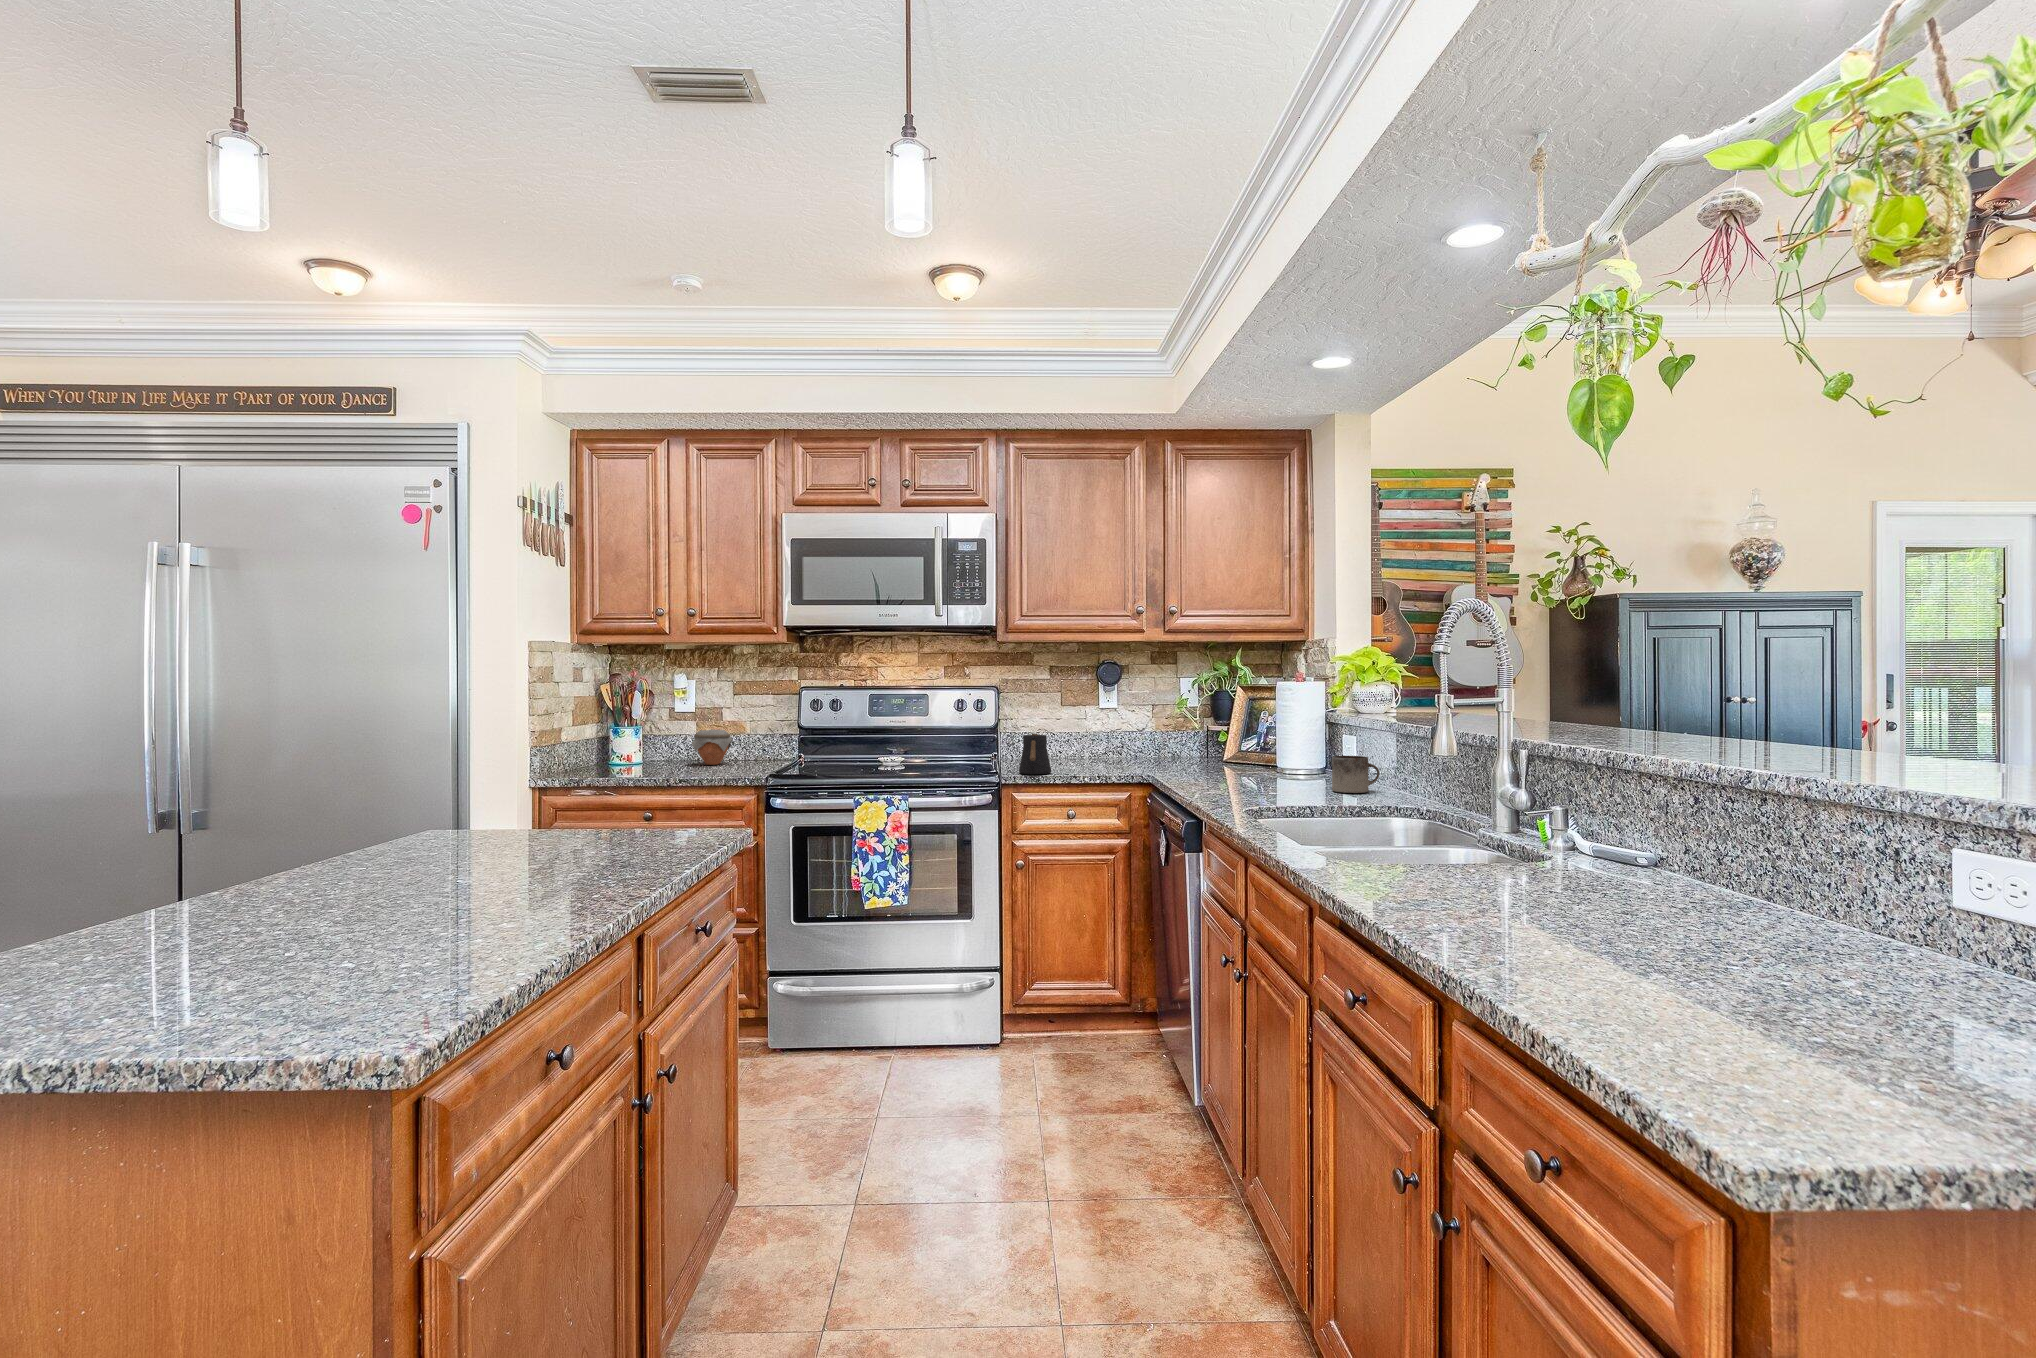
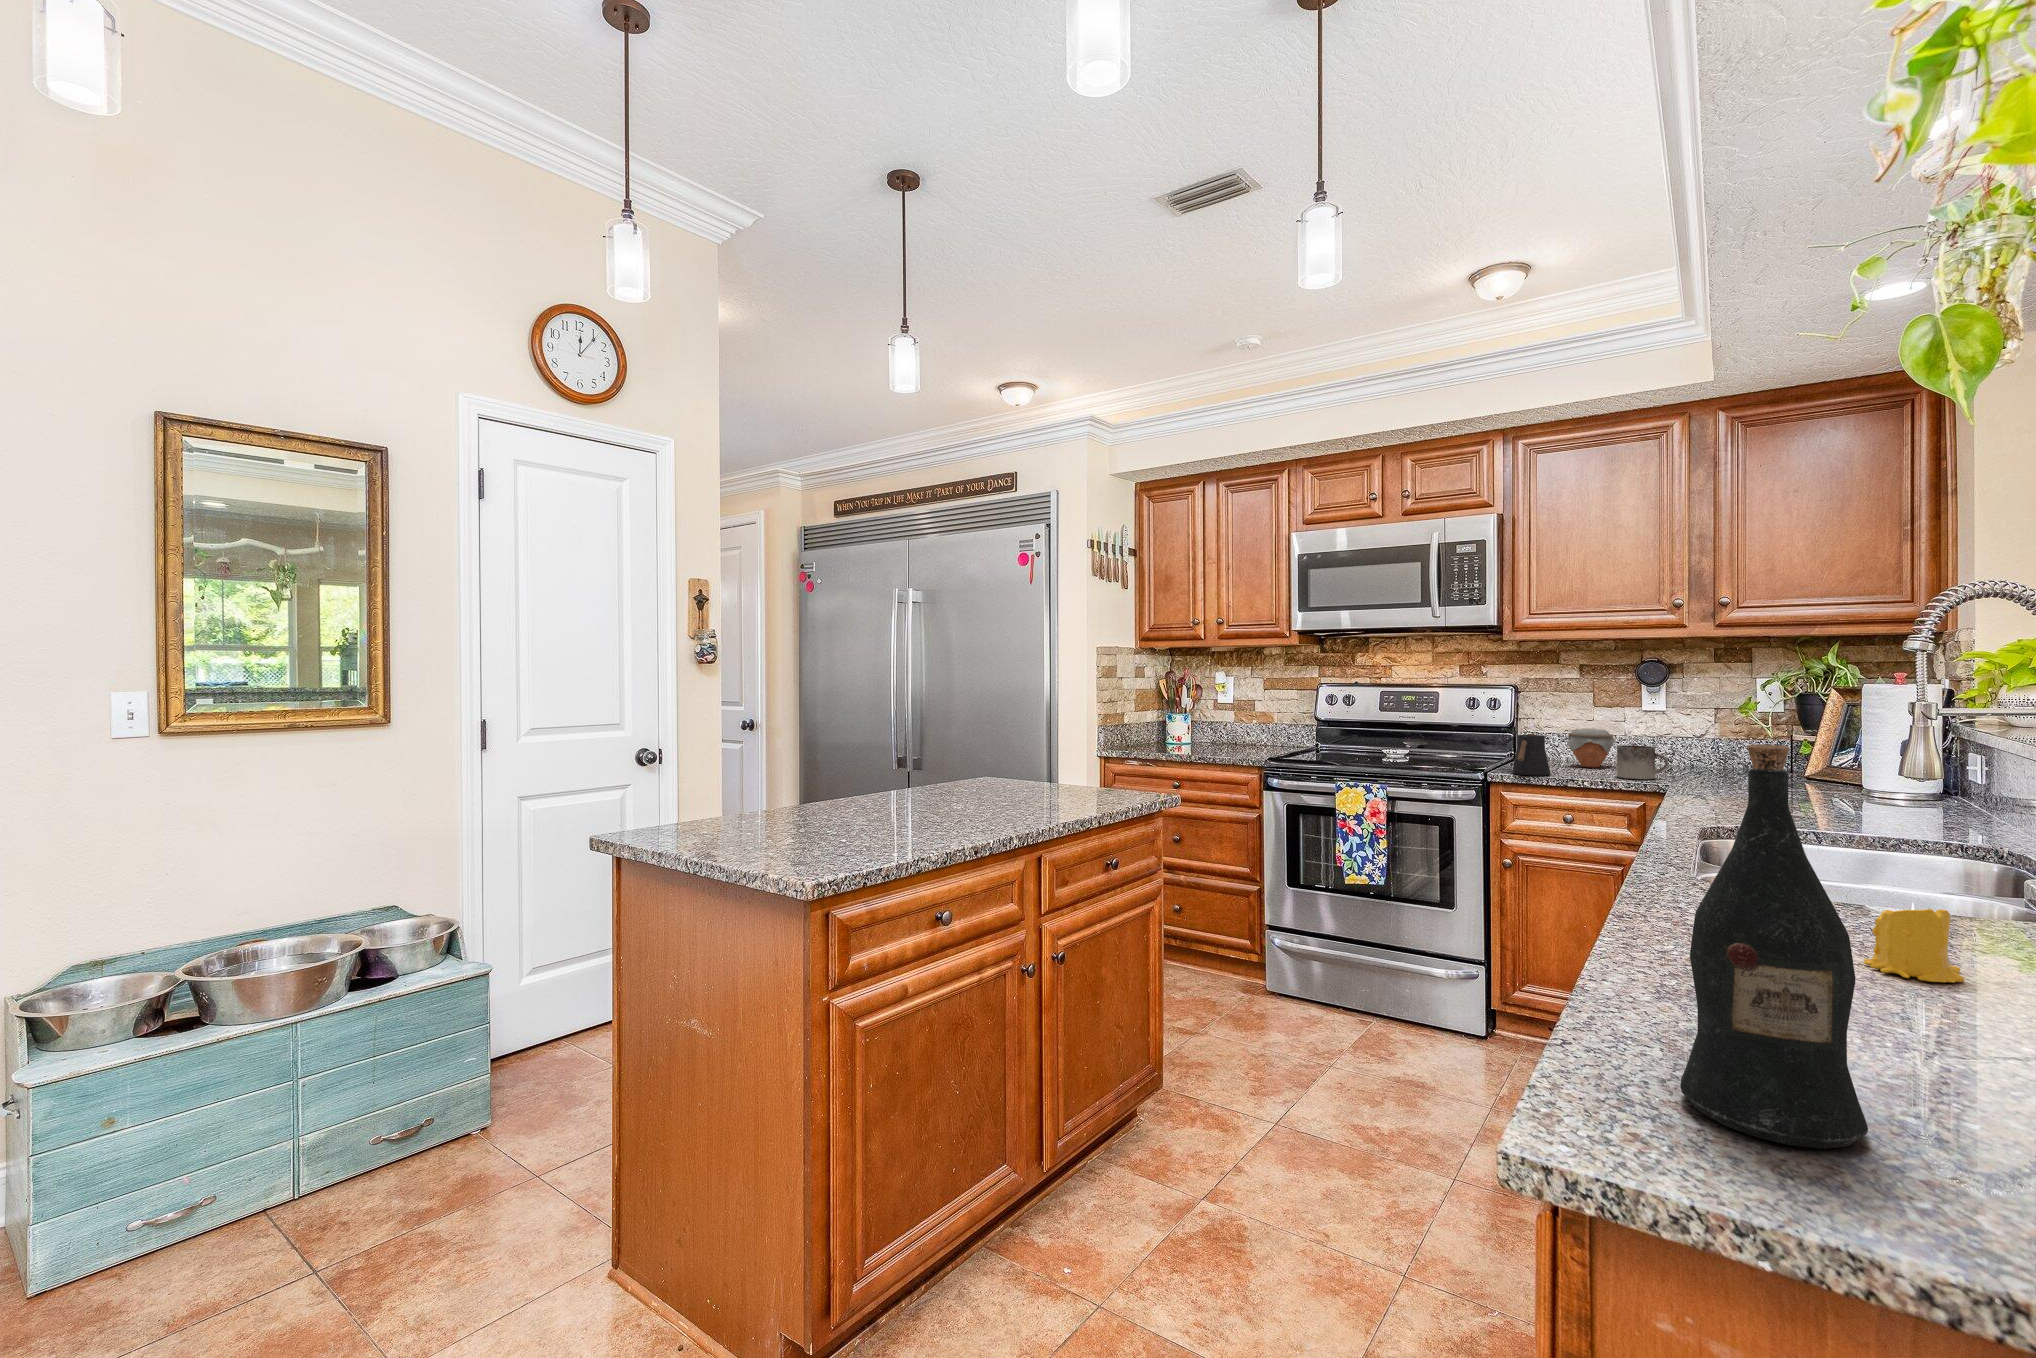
wine bottle: none [1694,729,1858,1085] -> present [1680,744,1868,1148]
jar: present [692,730,733,765] -> present [1567,728,1616,767]
mug: present [1332,756,1380,793] -> present [1617,745,1668,779]
candle: none [1537,853,1606,917] -> present [1863,903,1964,983]

